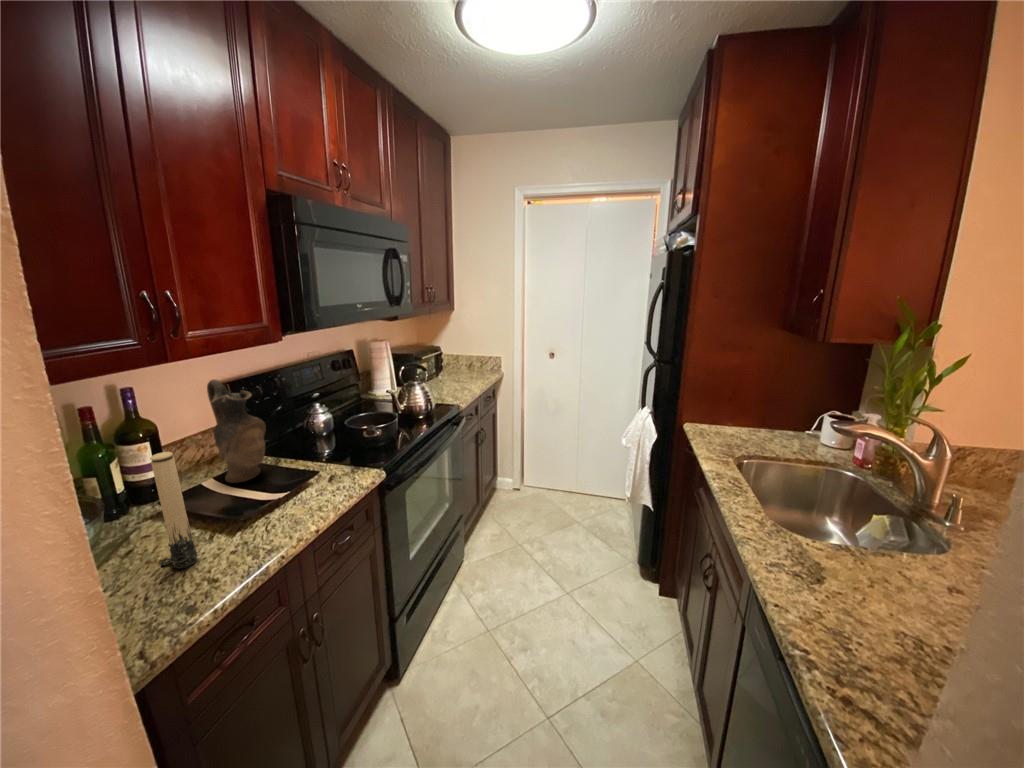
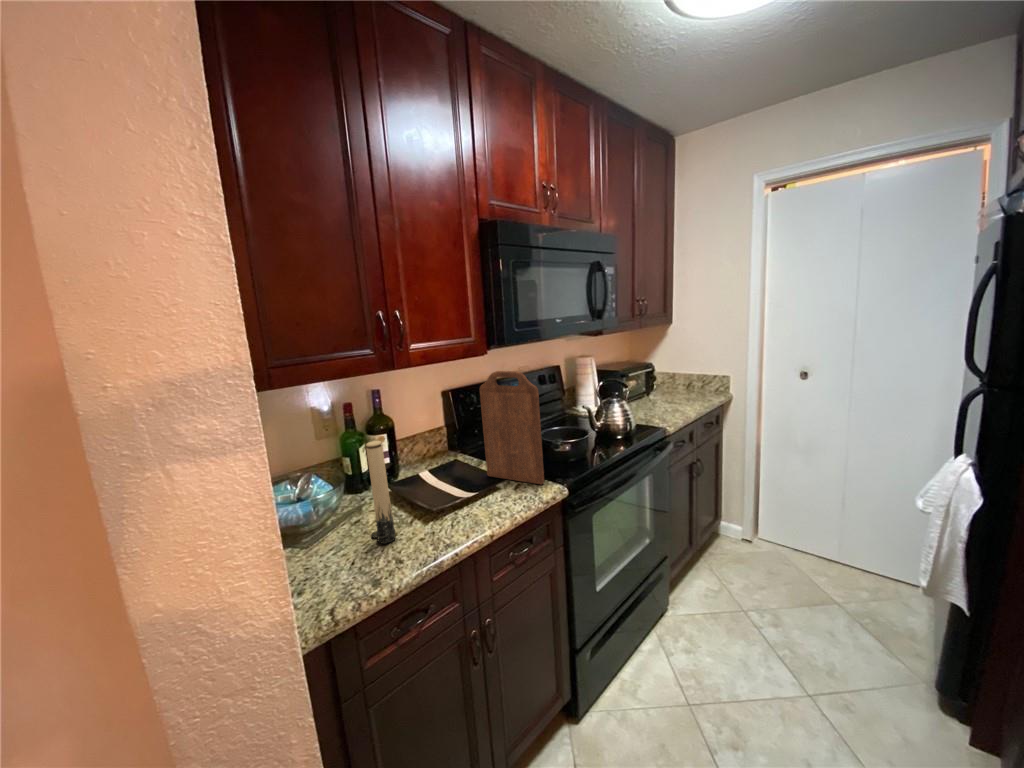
cutting board: none [280,362,359,473] -> present [480,371,544,484]
ceramic pitcher: present [207,379,266,483] -> none [429,386,469,477]

